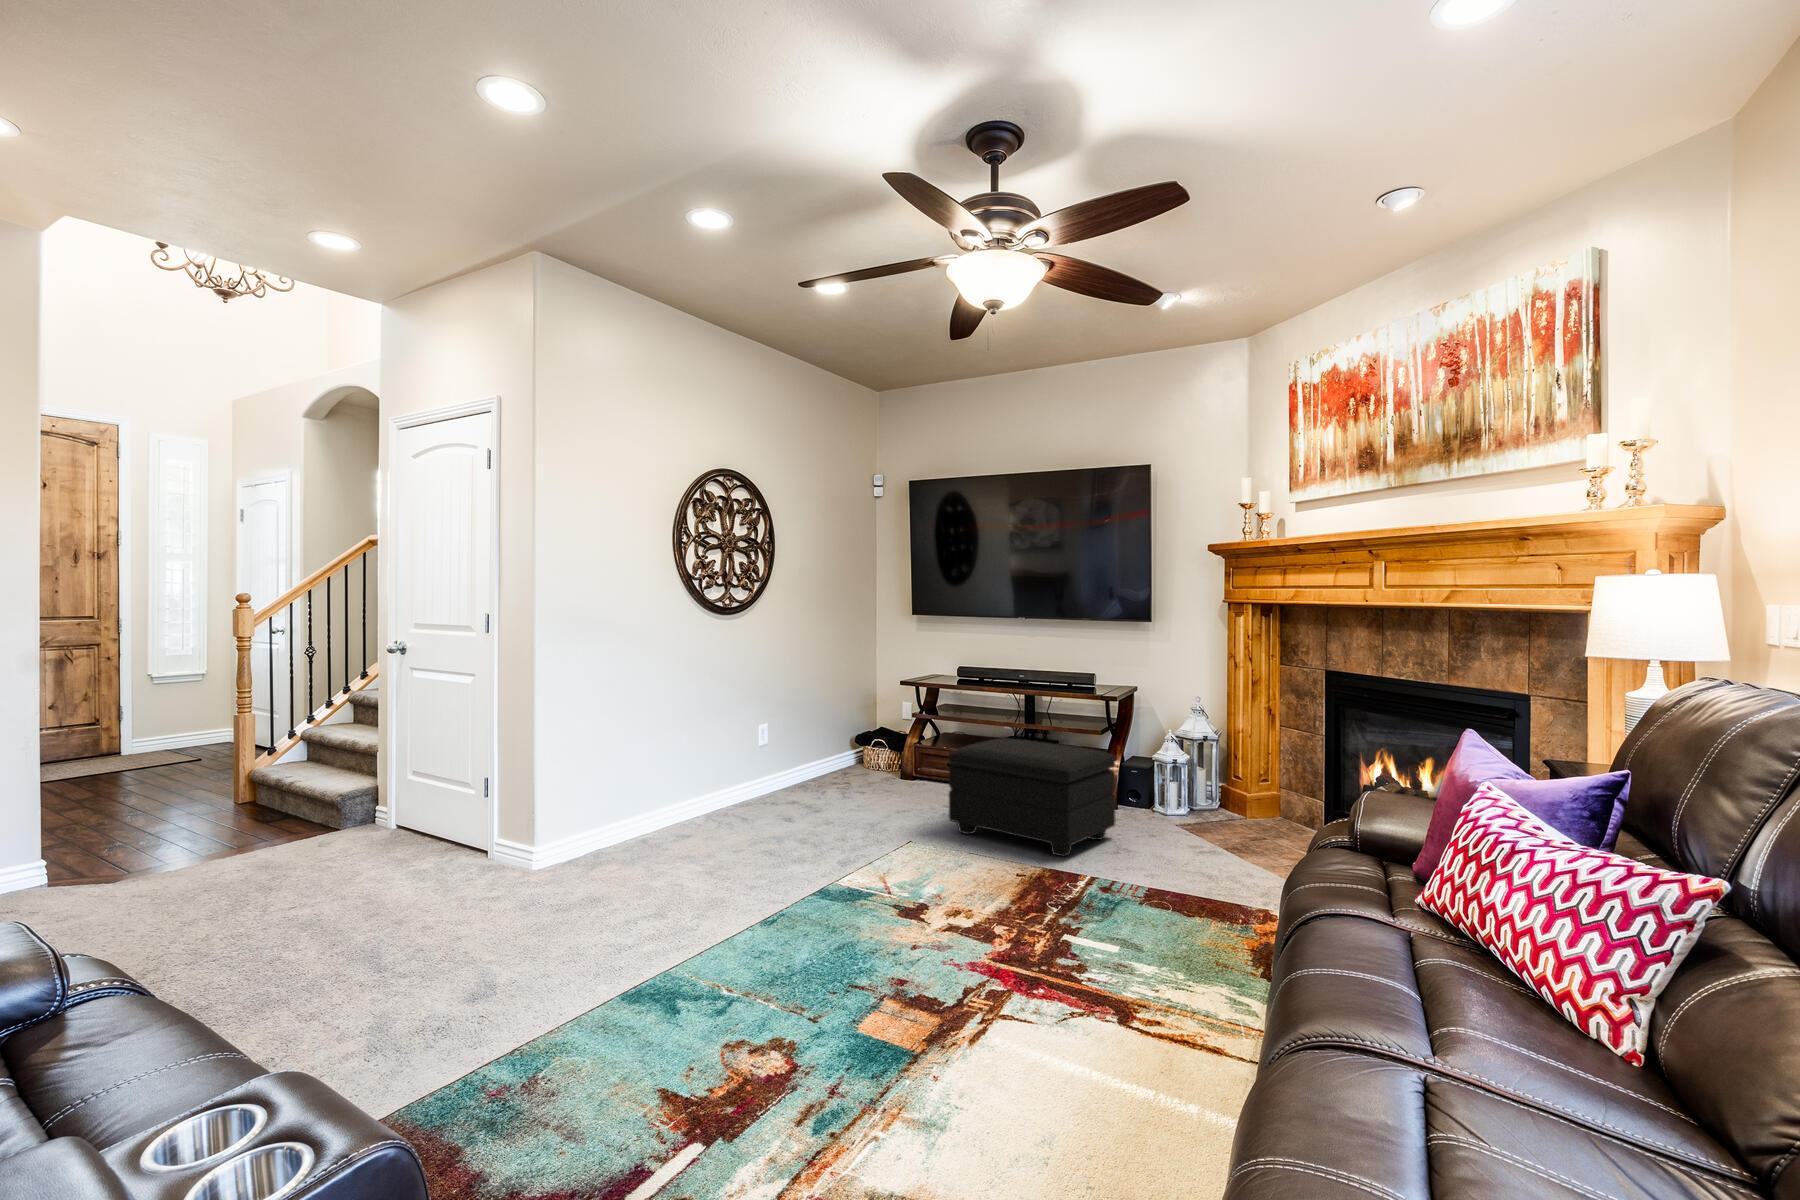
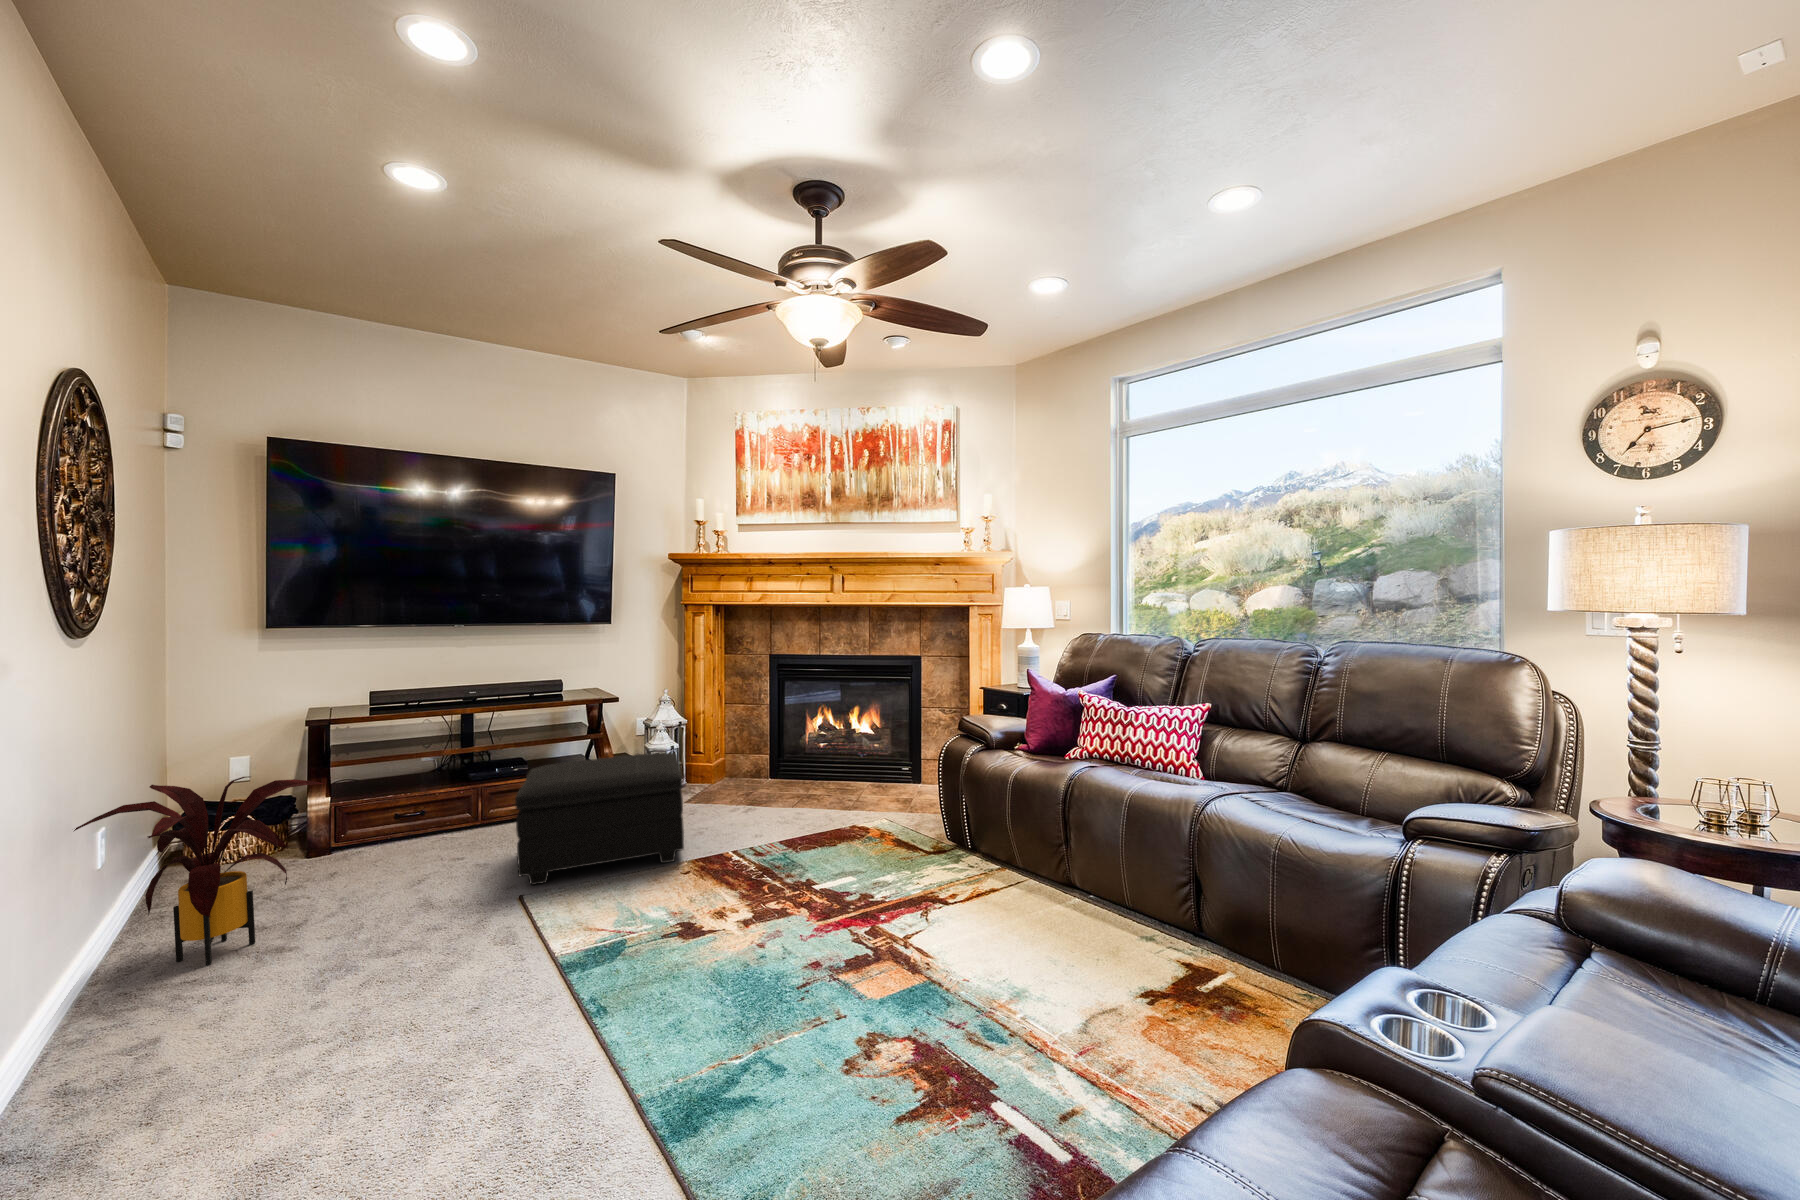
house plant: none [756,694,868,809] -> present [74,776,325,965]

